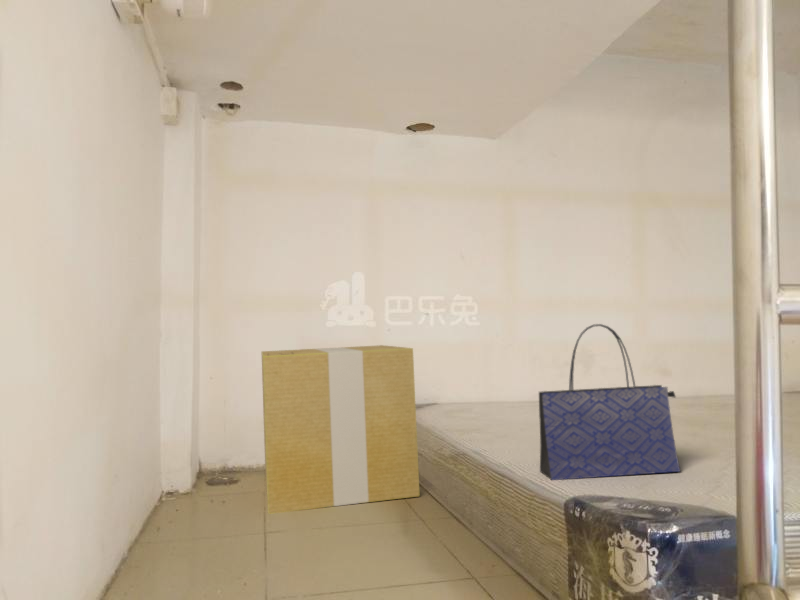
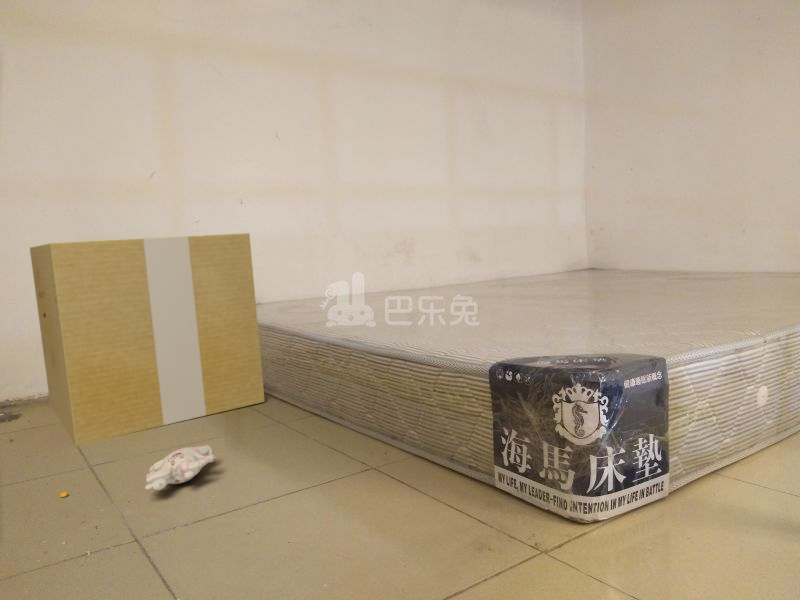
tote bag: present [539,324,680,480] -> none [437,185,568,353]
plush toy: none [241,531,352,563] -> present [60,445,216,497]

